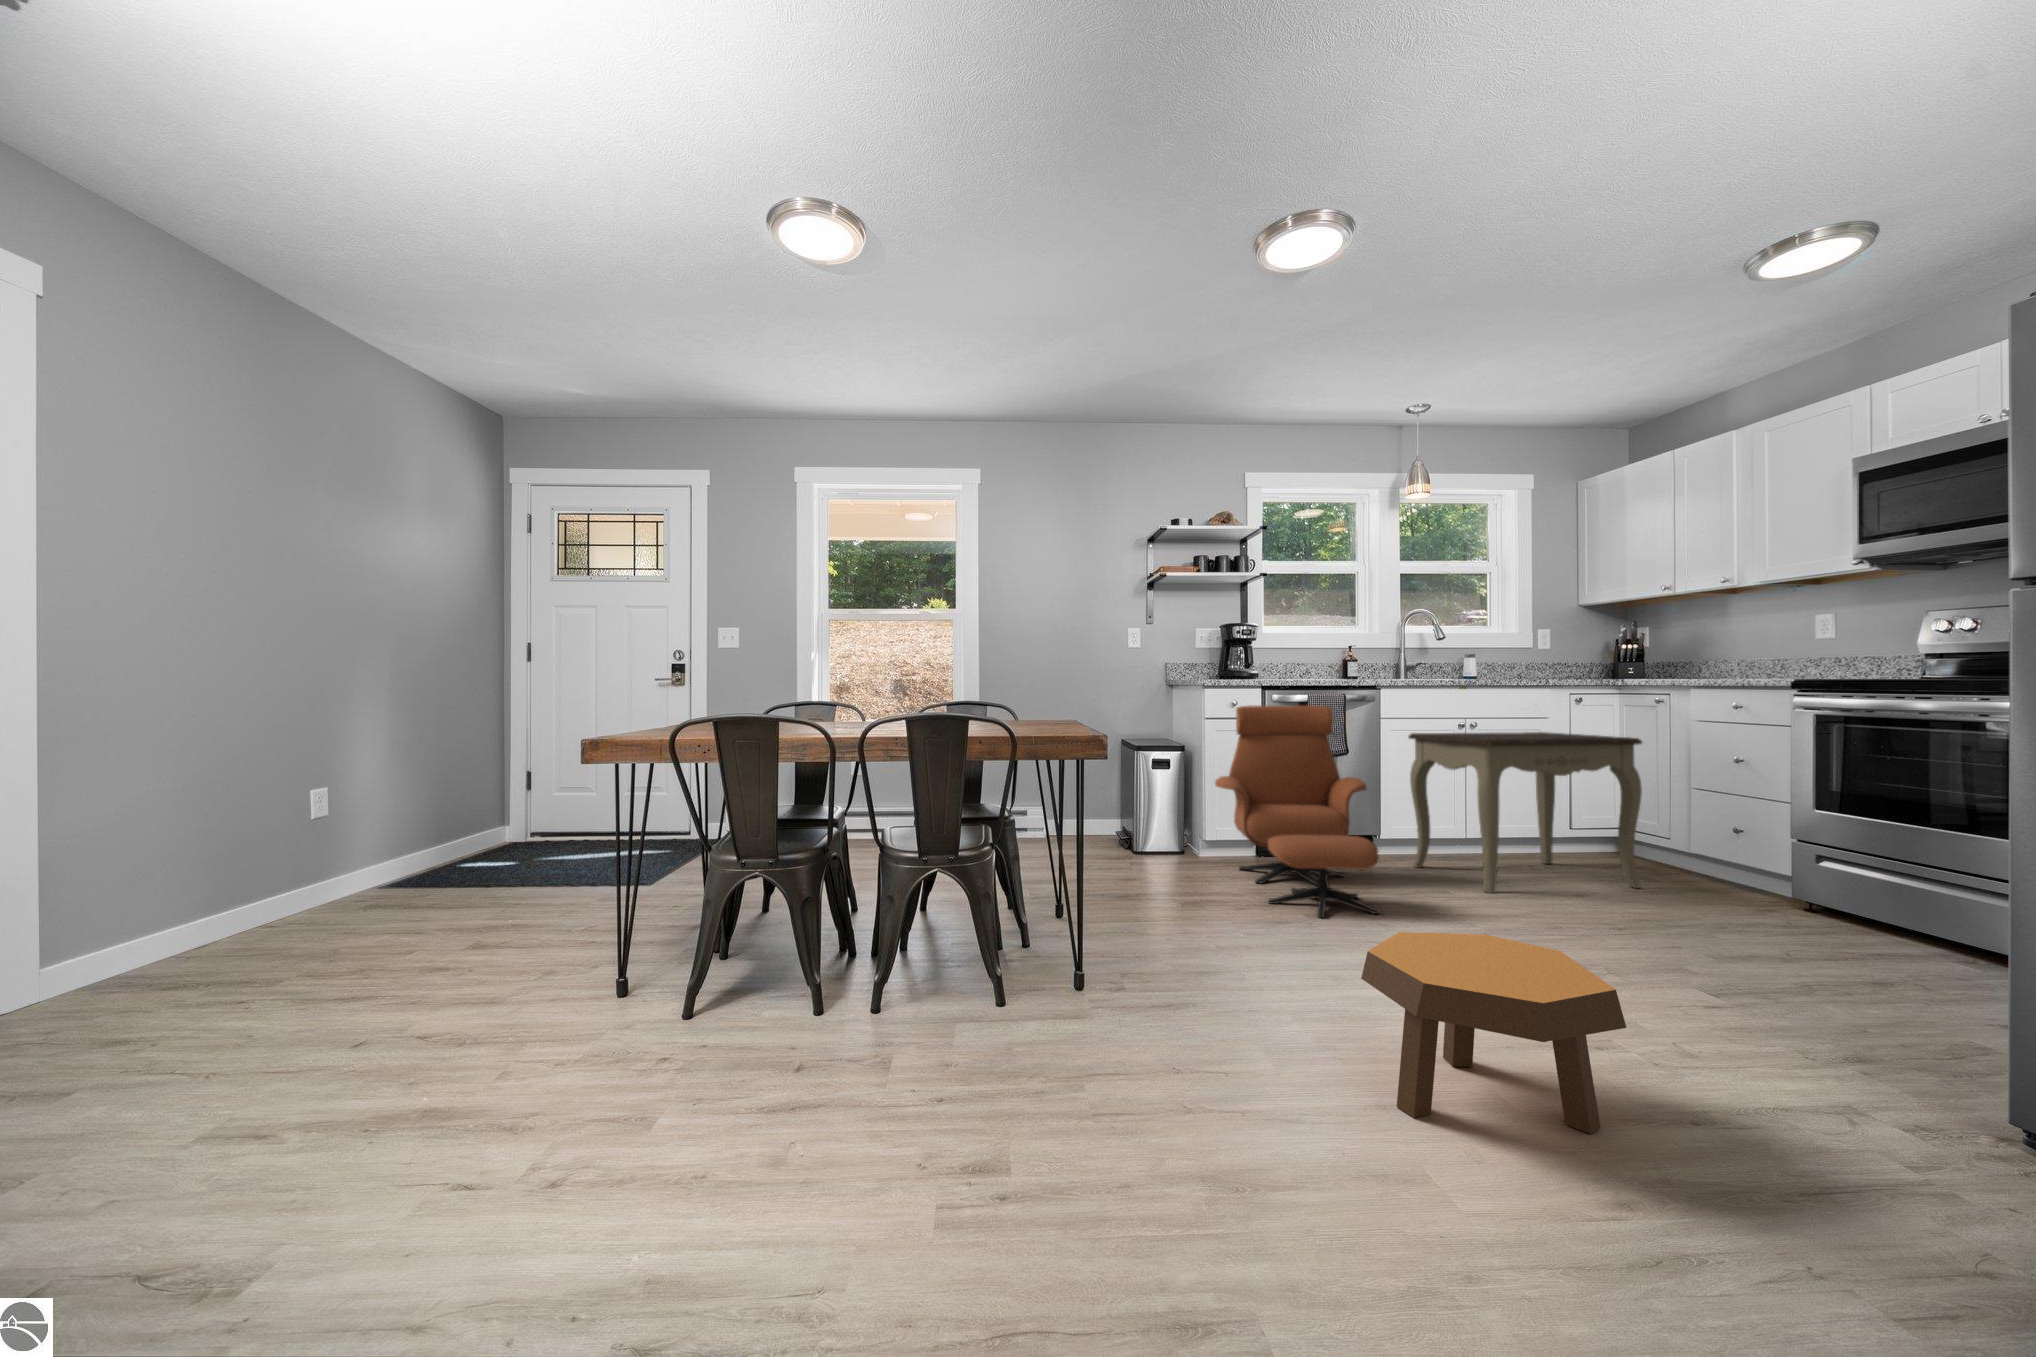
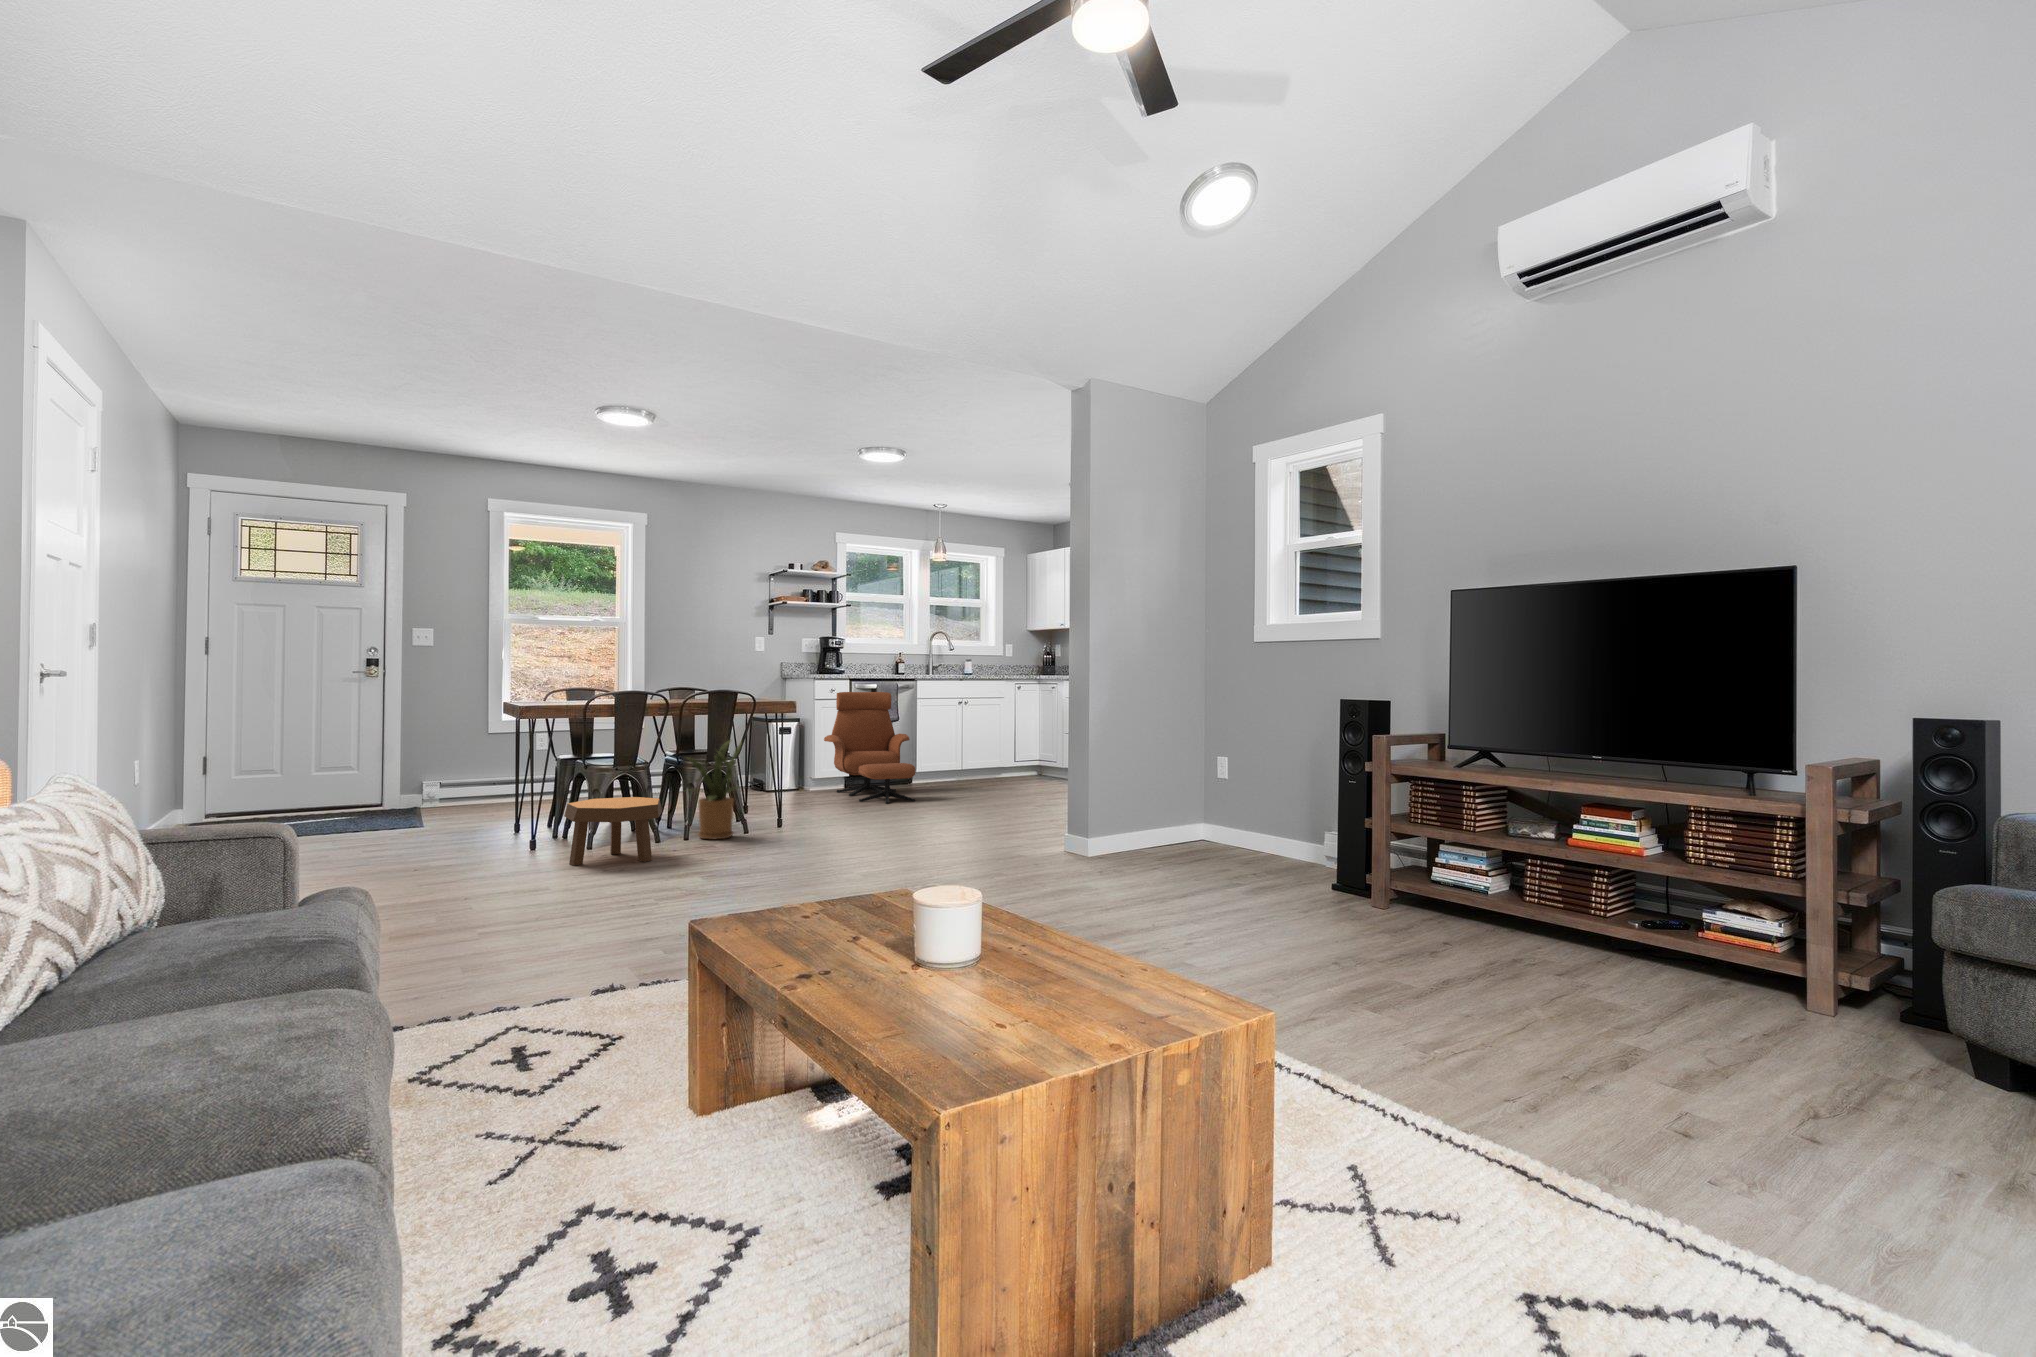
side table: present [1409,732,1642,893] -> none [932,707,1041,792]
house plant: none [807,802,988,1030] -> present [688,741,741,839]
footstool: present [1361,932,1626,1134] -> present [564,797,662,866]

